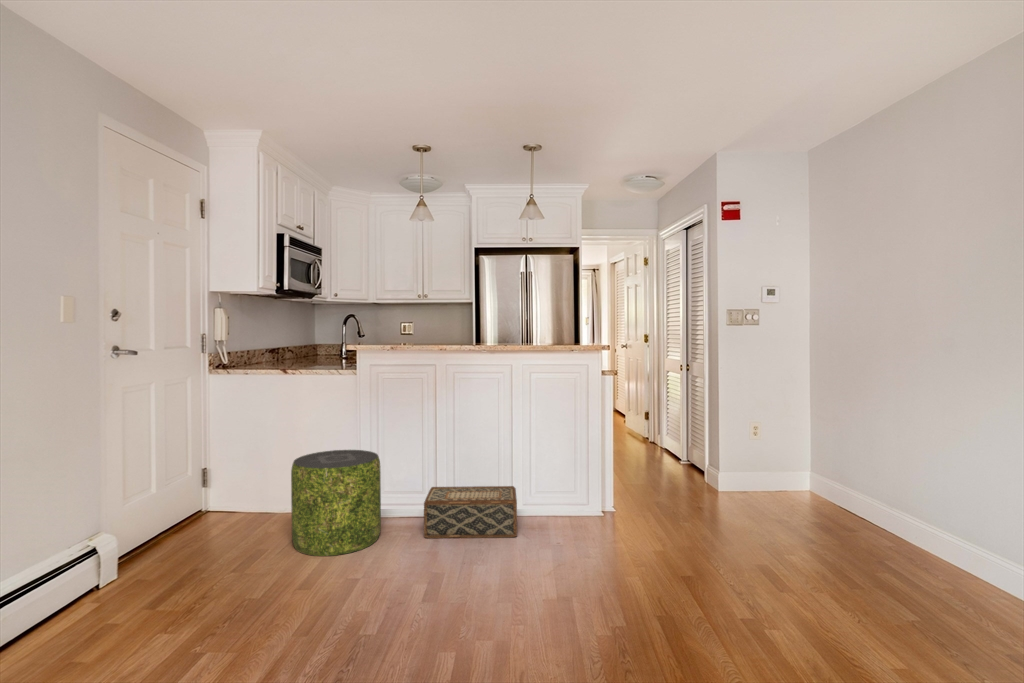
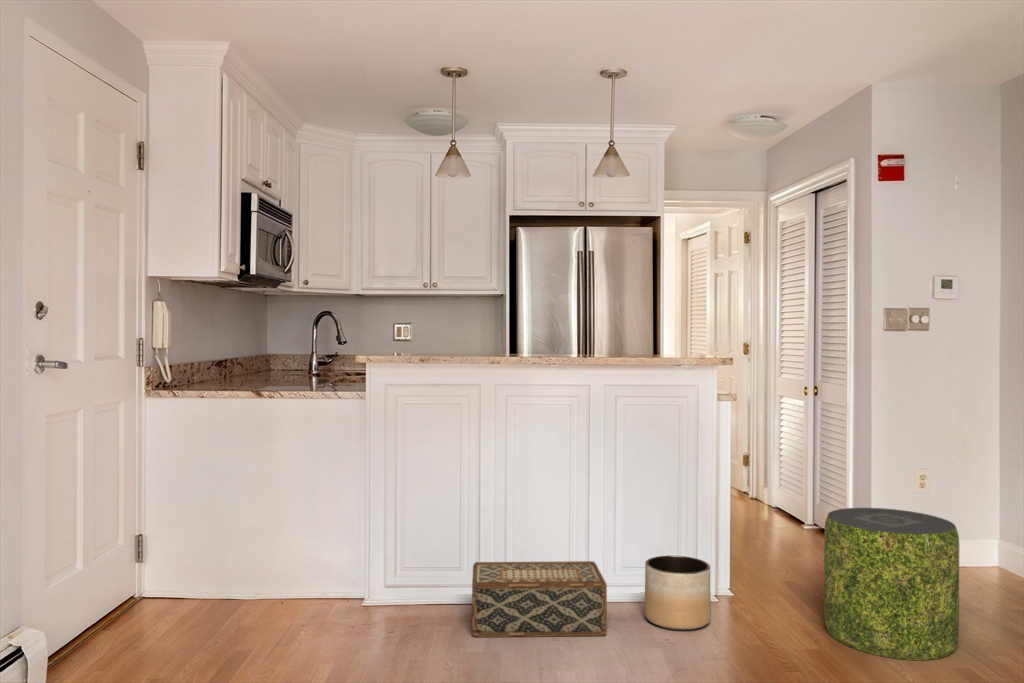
pouf: present [291,450,381,556] -> present [824,508,959,660]
planter: none [547,482,592,533] -> present [645,556,711,630]

